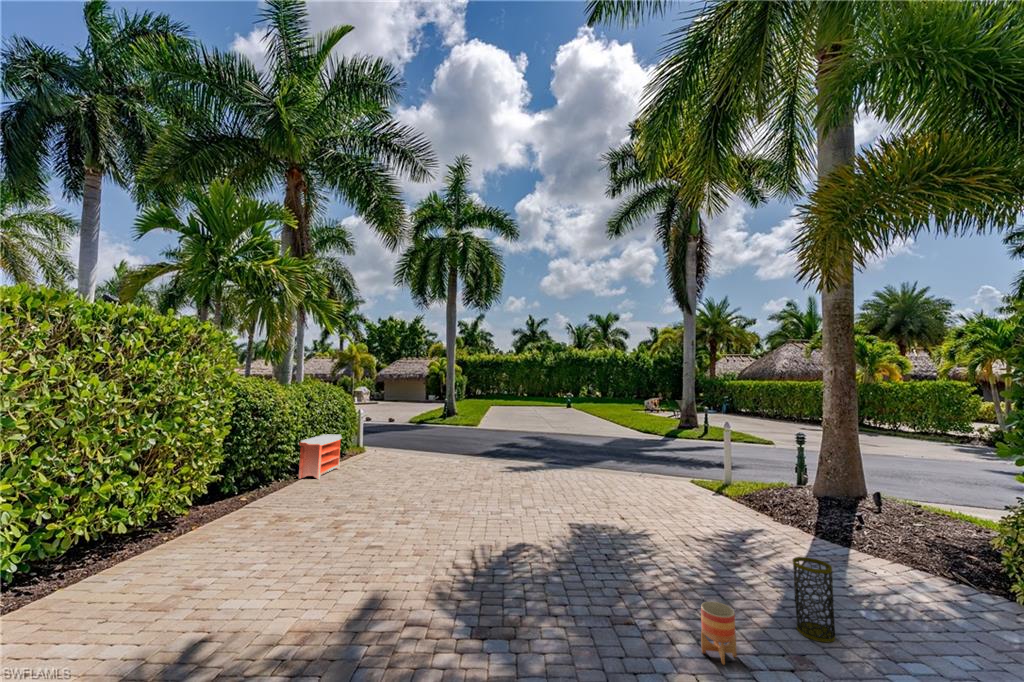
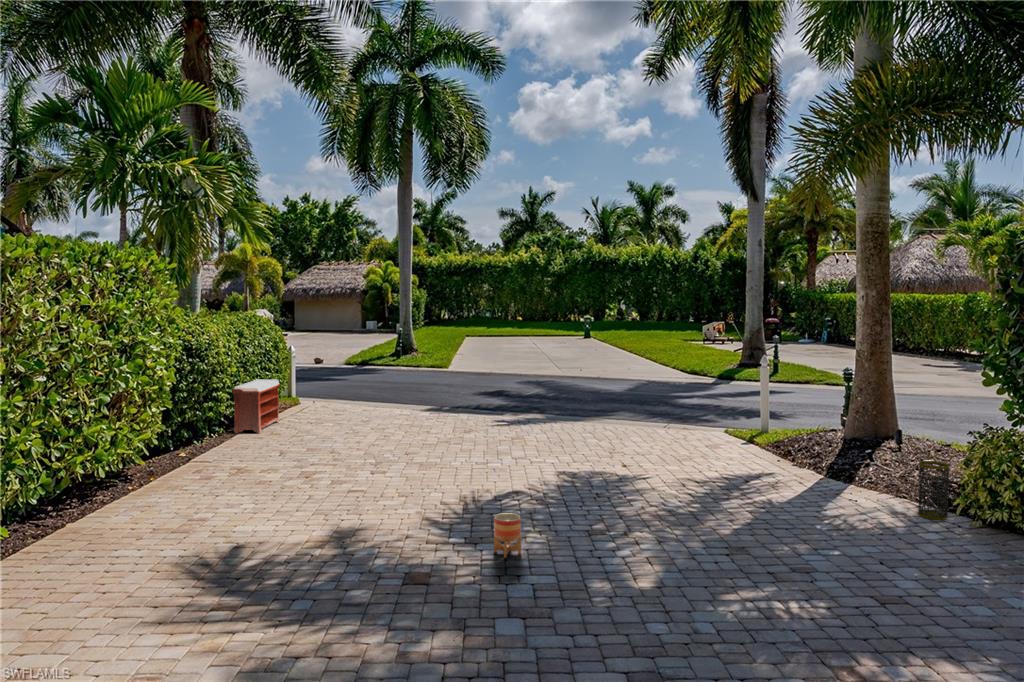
trash can: present [793,557,835,643] -> present [918,461,950,520]
planter: present [701,602,737,664] -> present [494,513,521,558]

